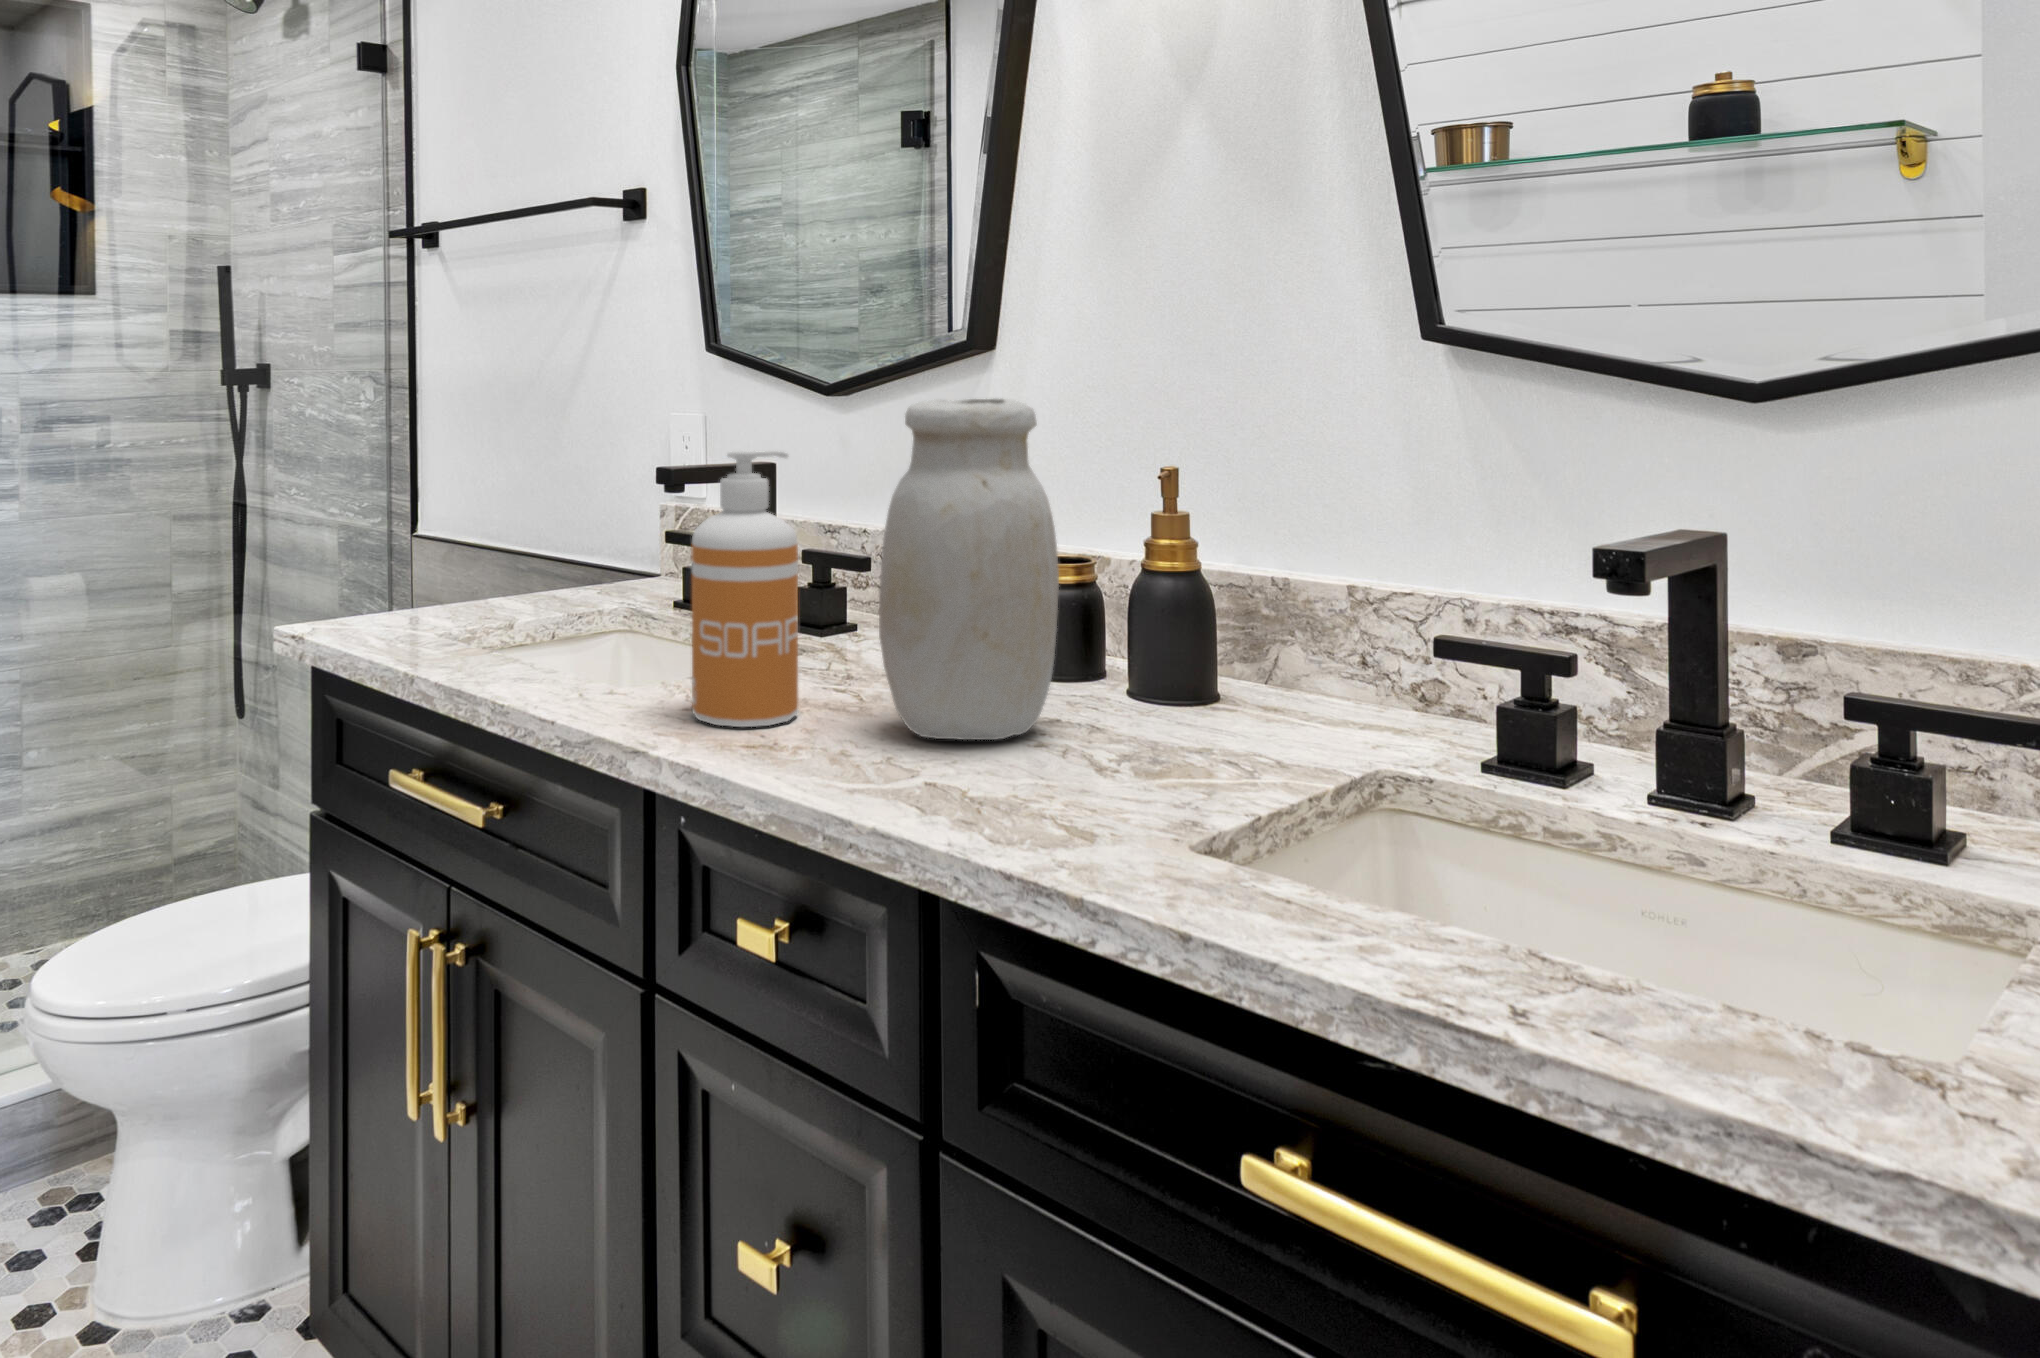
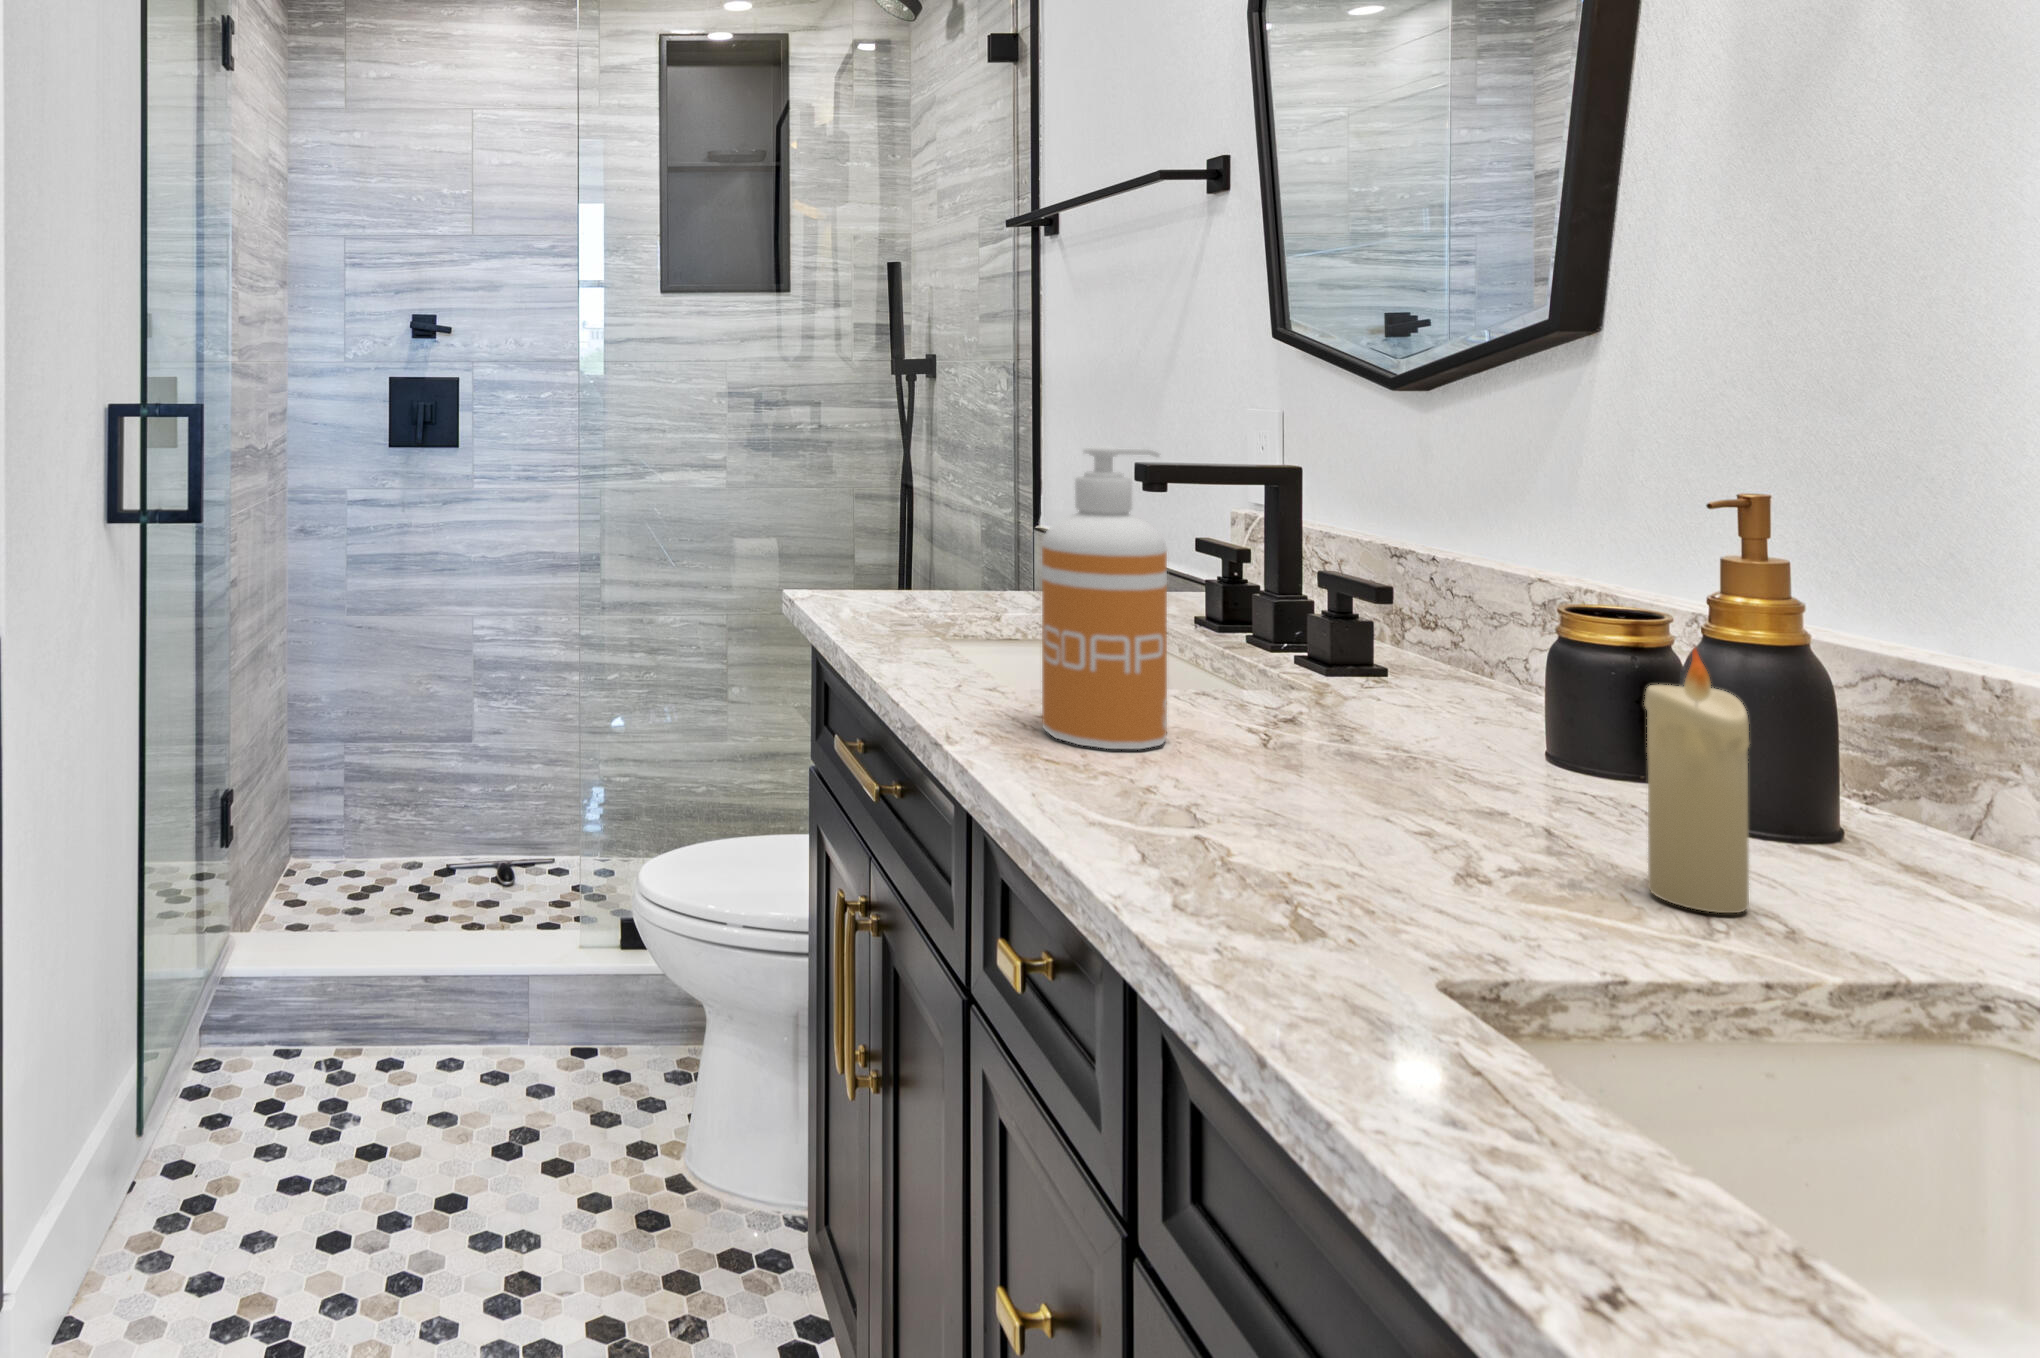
jar: present [879,398,1059,740] -> none [1229,395,1482,816]
candle: none [1191,575,1255,760] -> present [1644,648,1749,913]

